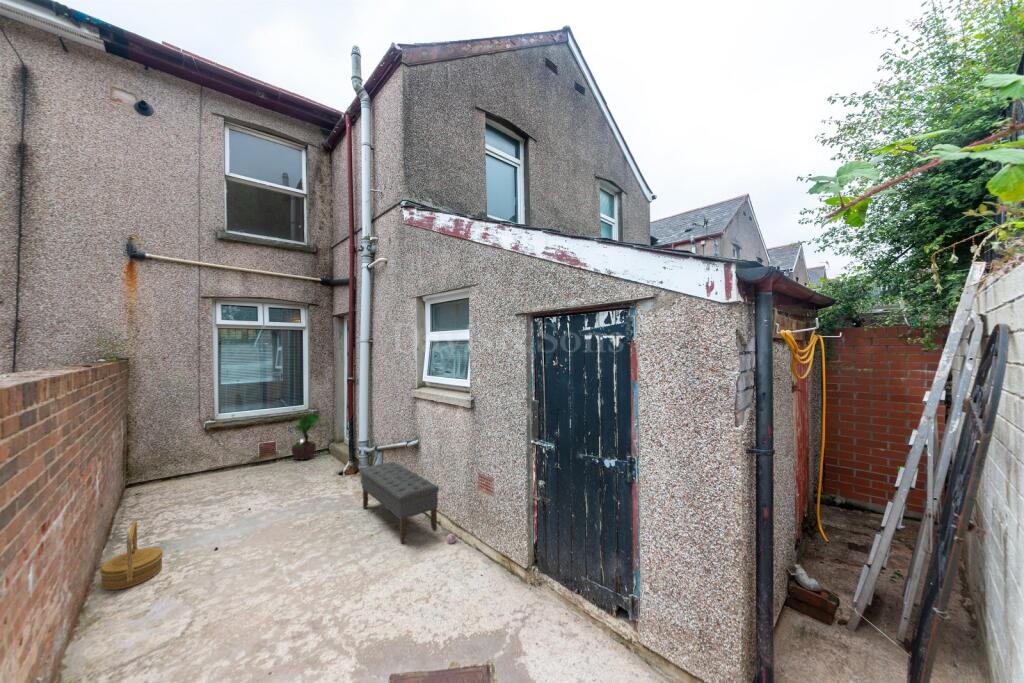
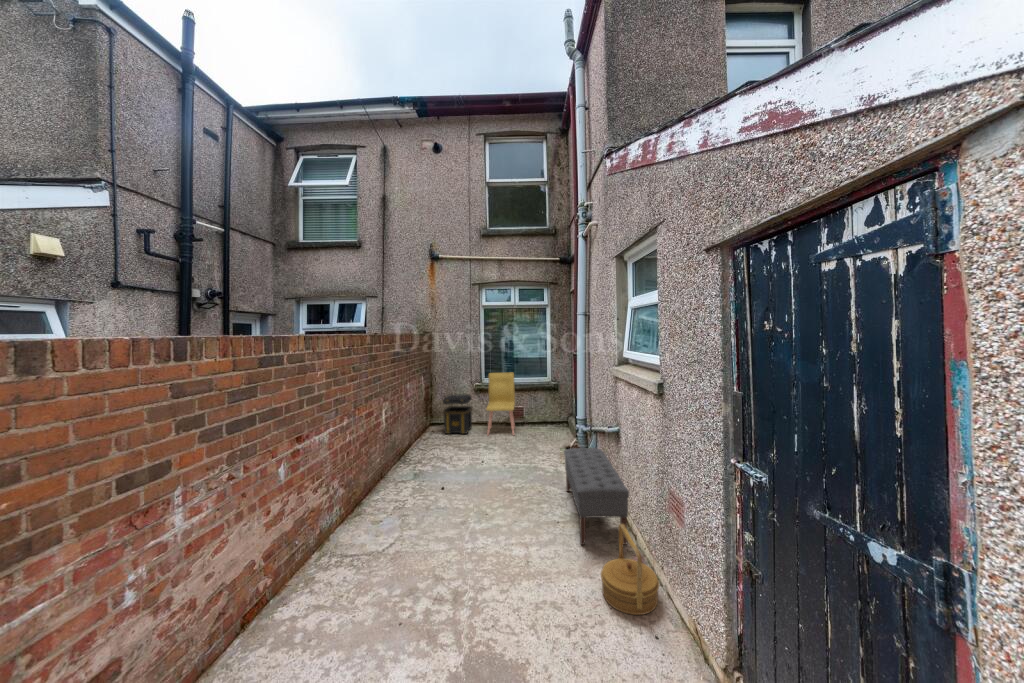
chair: none [227,401,269,479] -> present [486,373,515,435]
potted tree: present [292,415,318,459] -> none [532,384,559,430]
toolbox: none [158,433,202,489] -> present [443,394,472,434]
woven basket: present [100,521,163,590] -> present [601,524,659,615]

